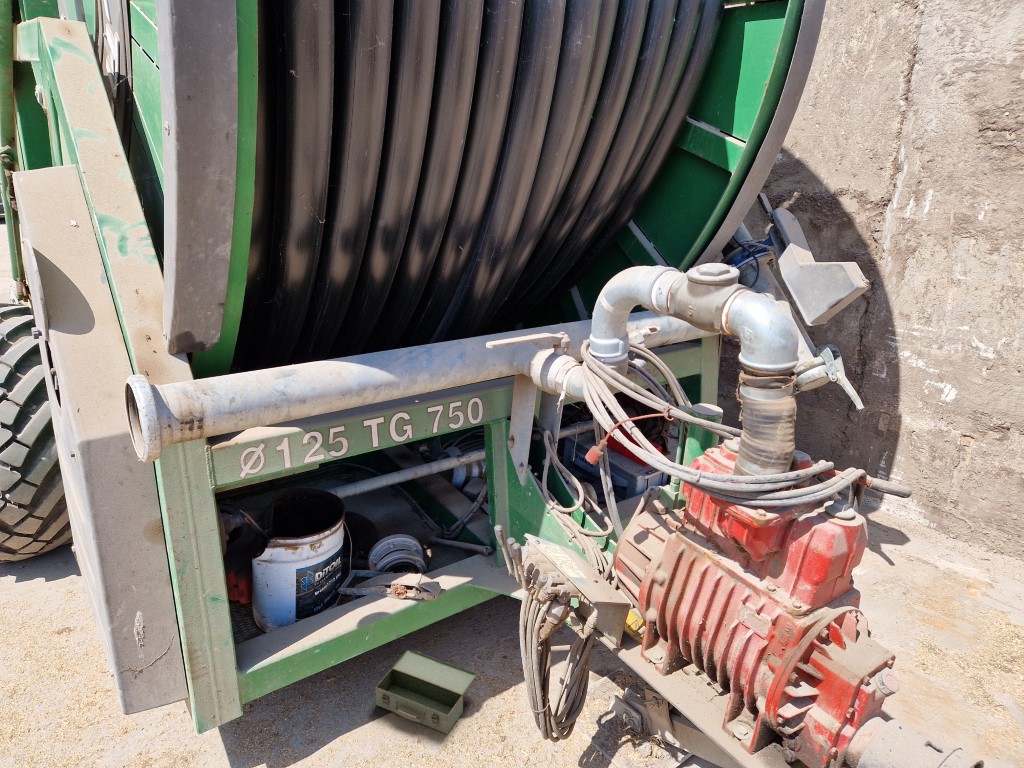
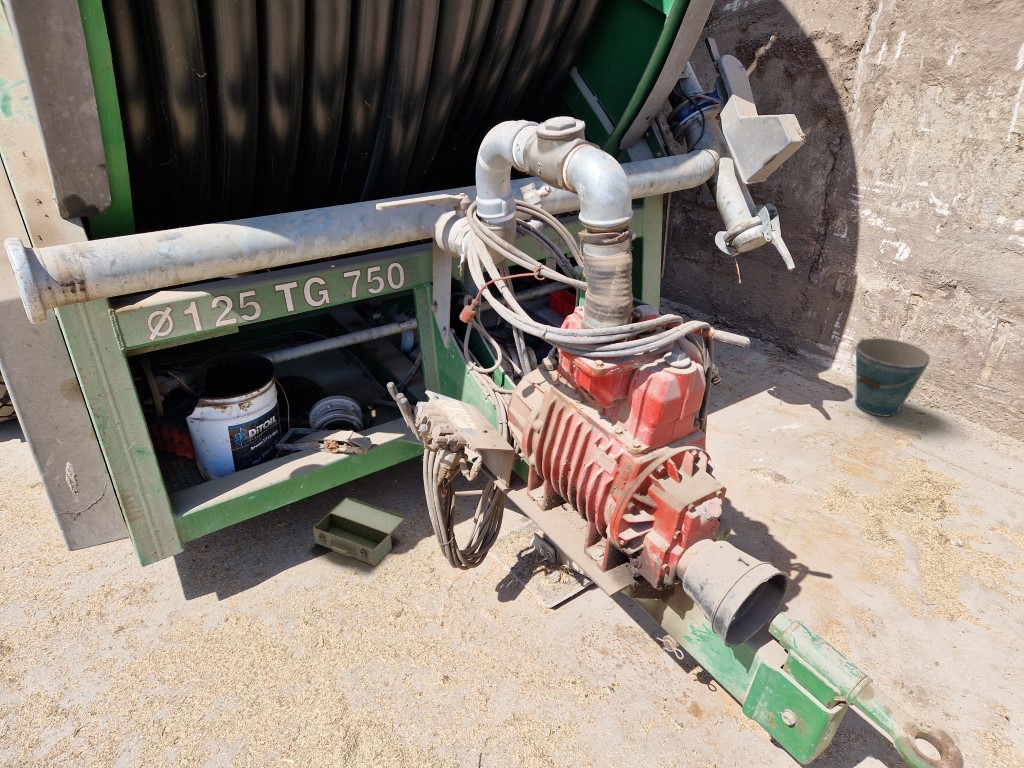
bucket: none [907,476,992,559] -> present [852,338,931,416]

